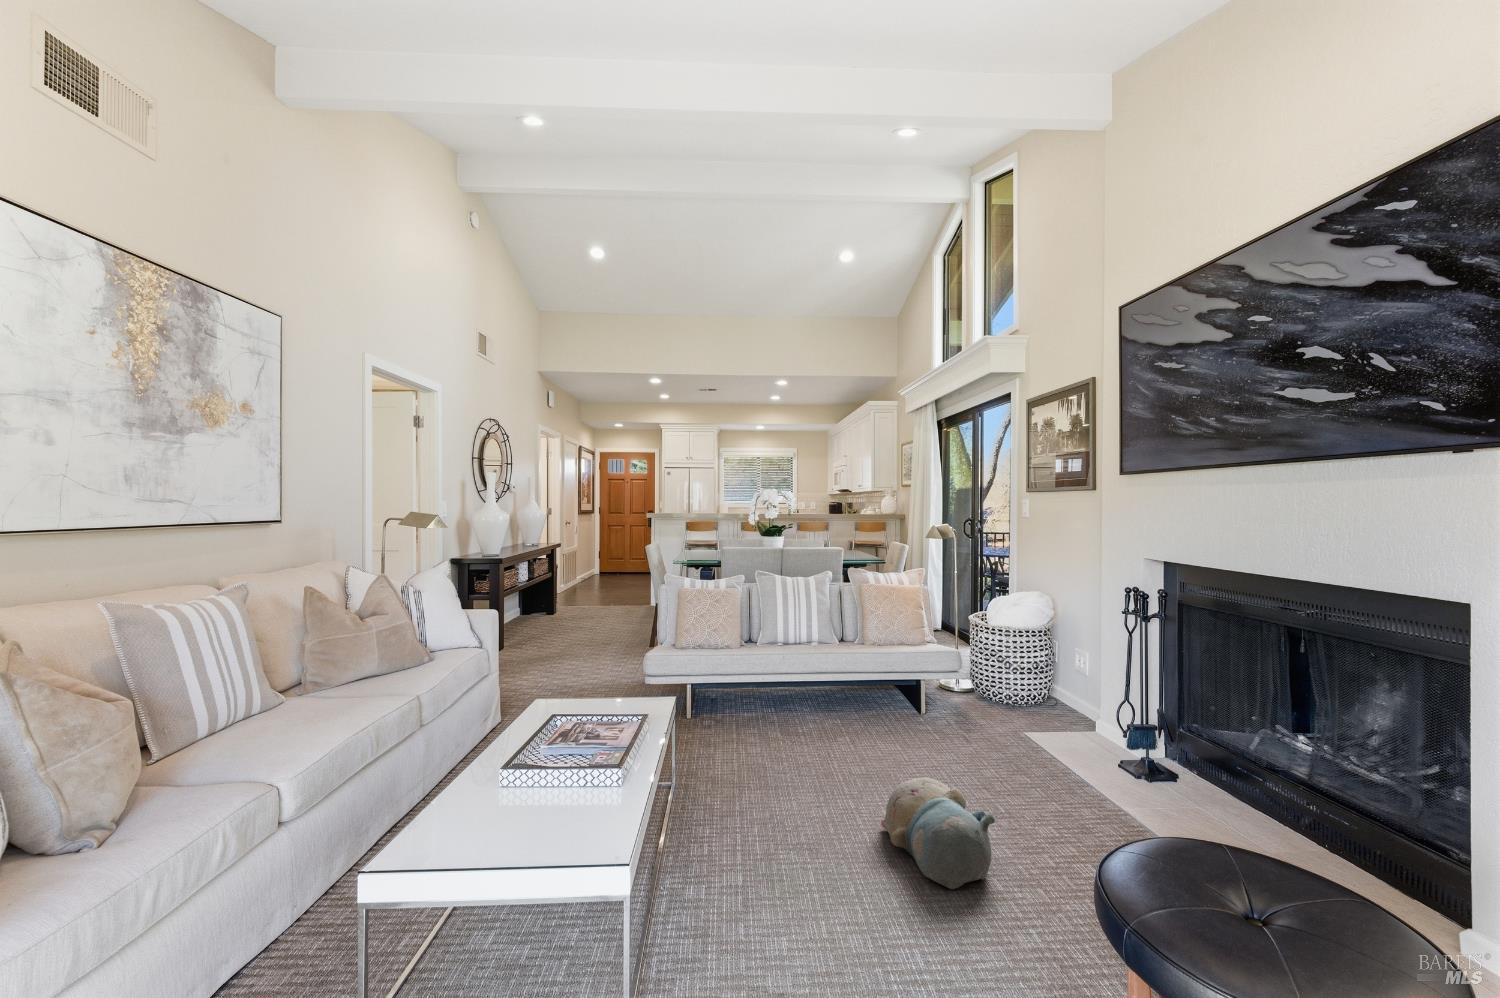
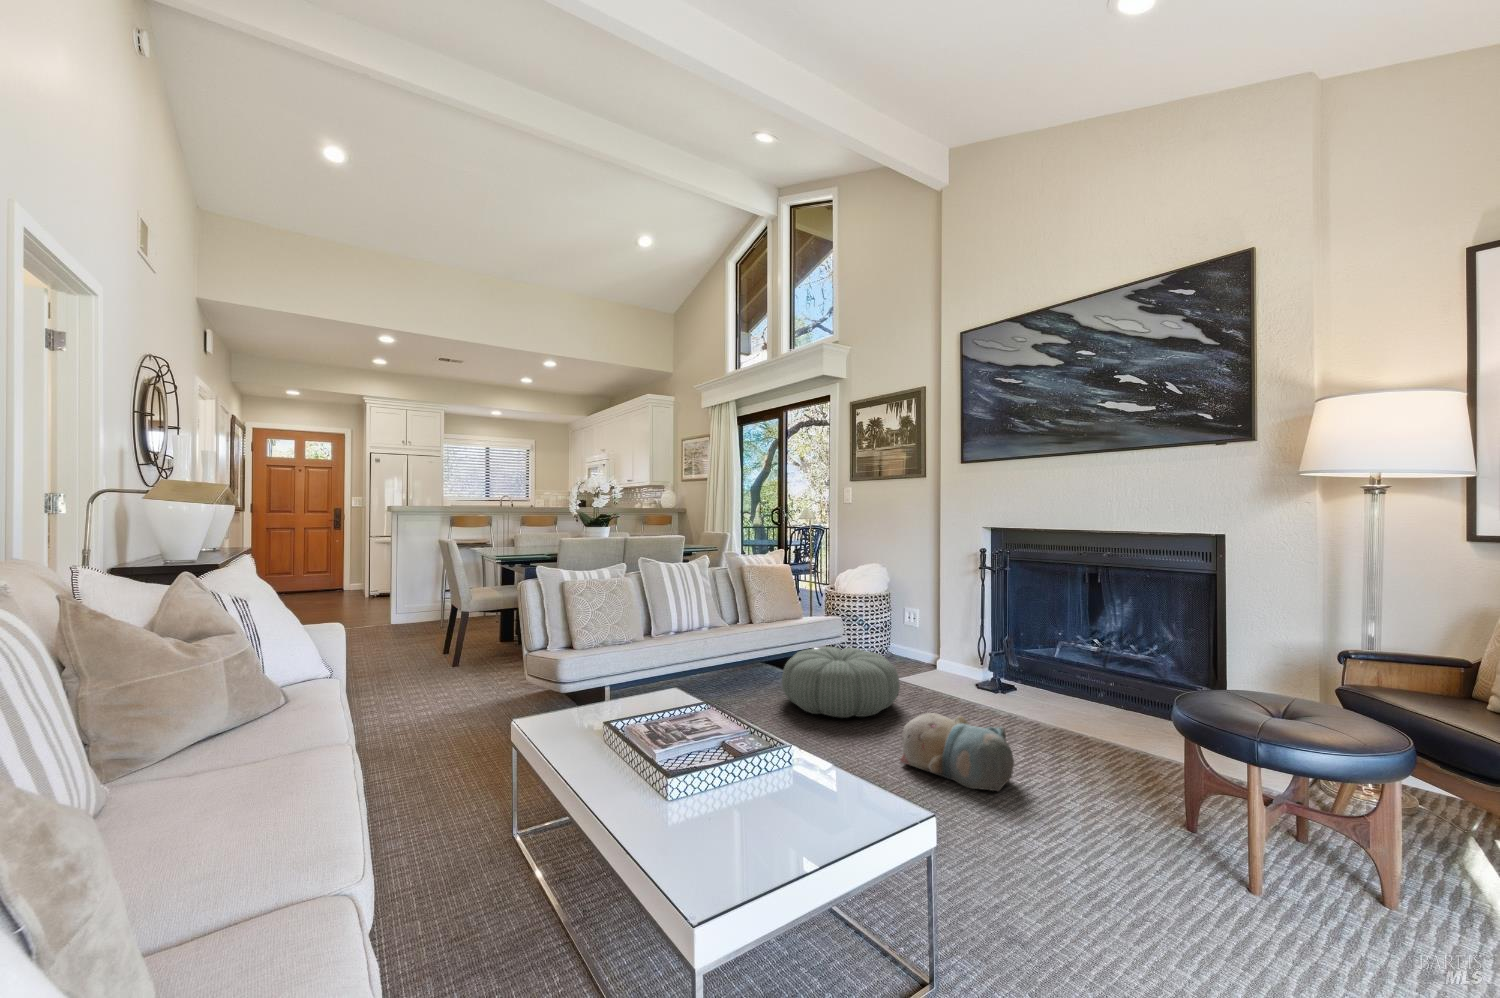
pouf: none [842,683,974,769] -> present [782,647,900,718]

